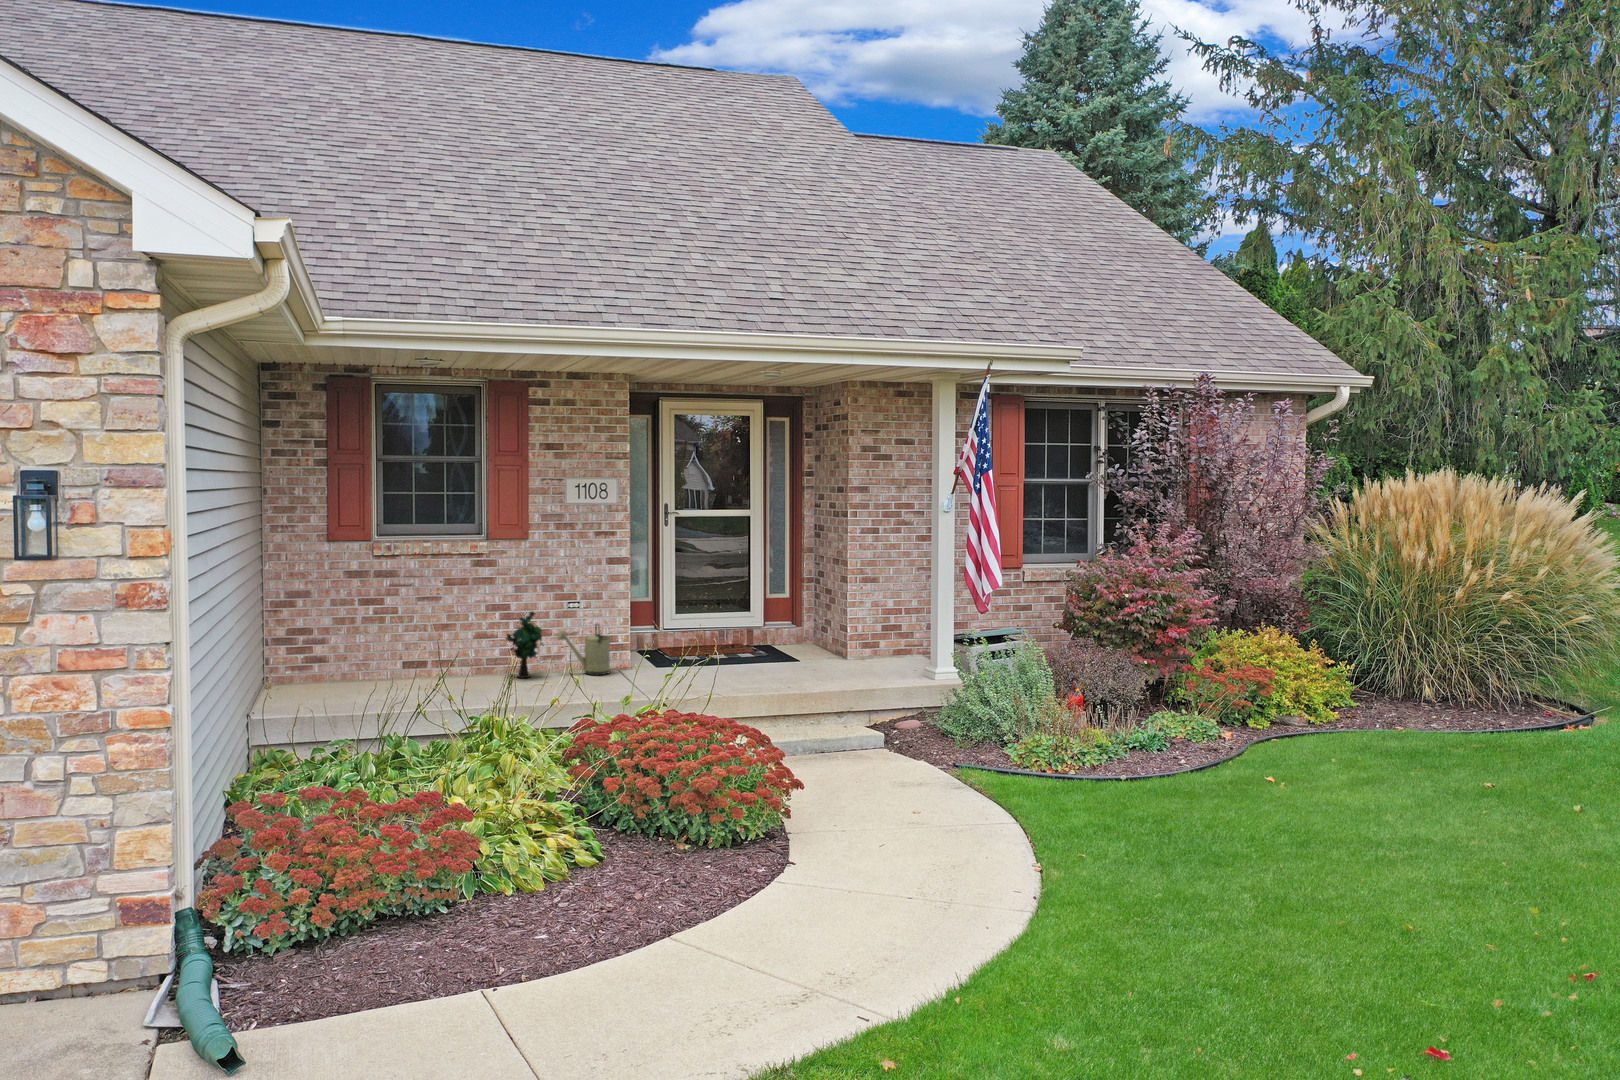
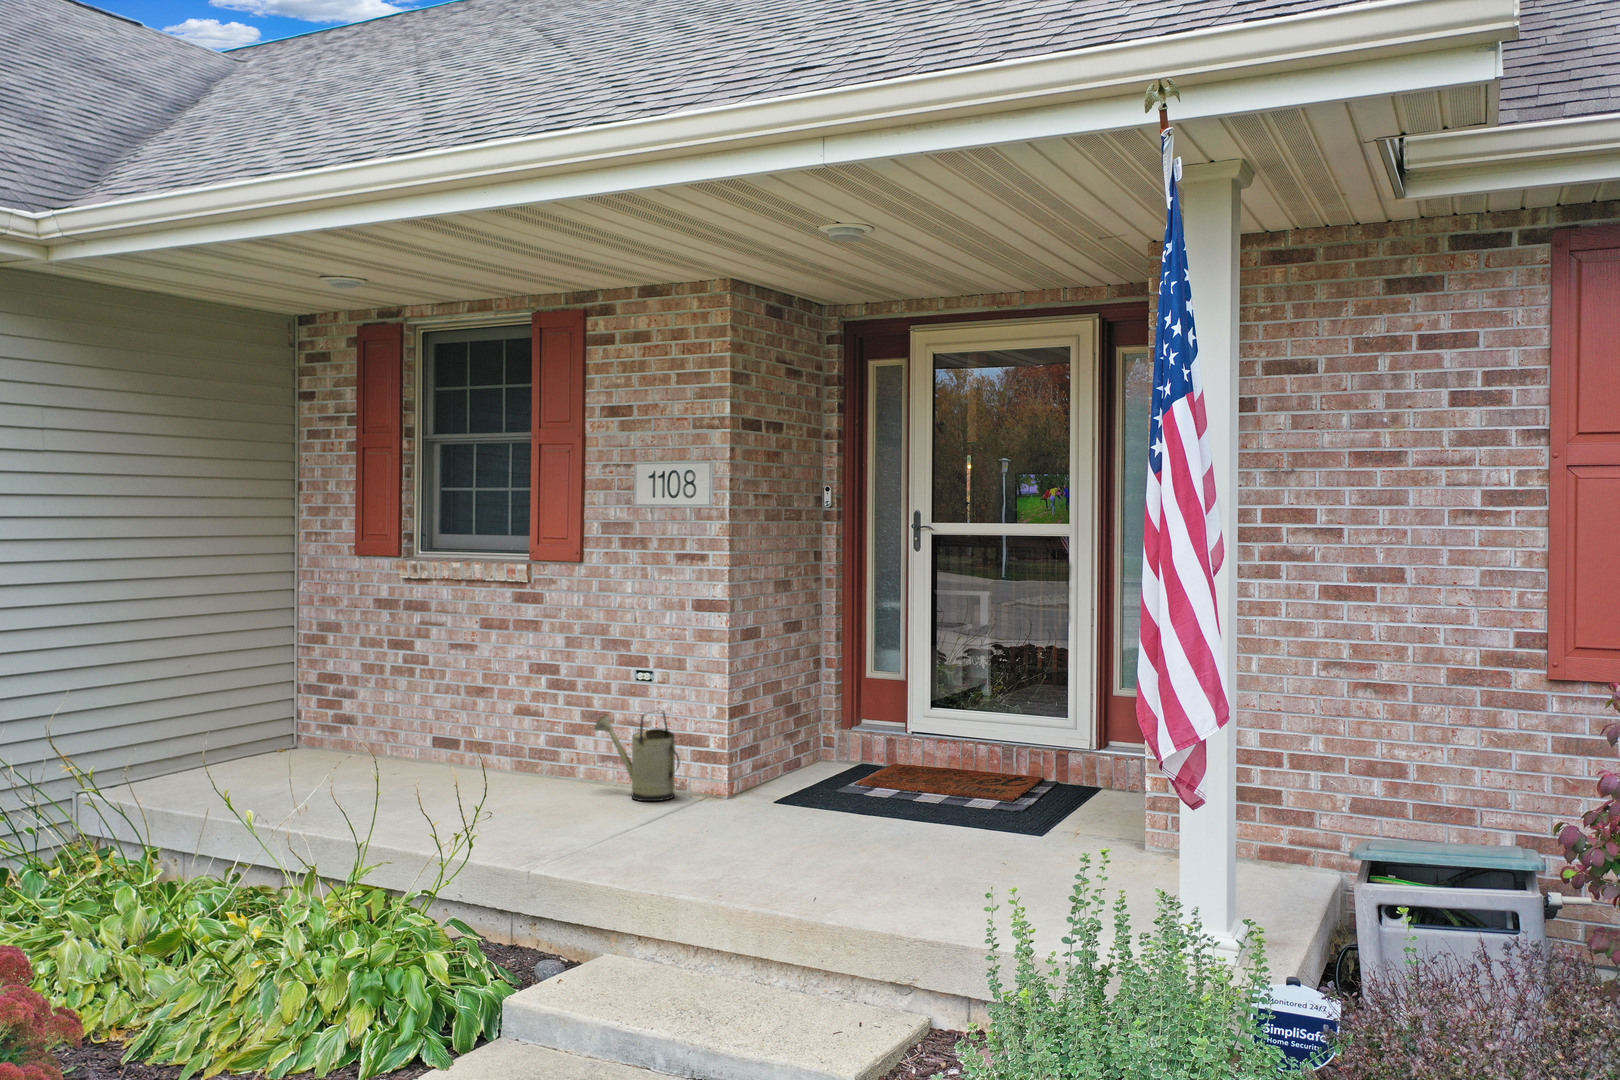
decorative plant: present [506,611,544,678] -> none [522,677,586,787]

